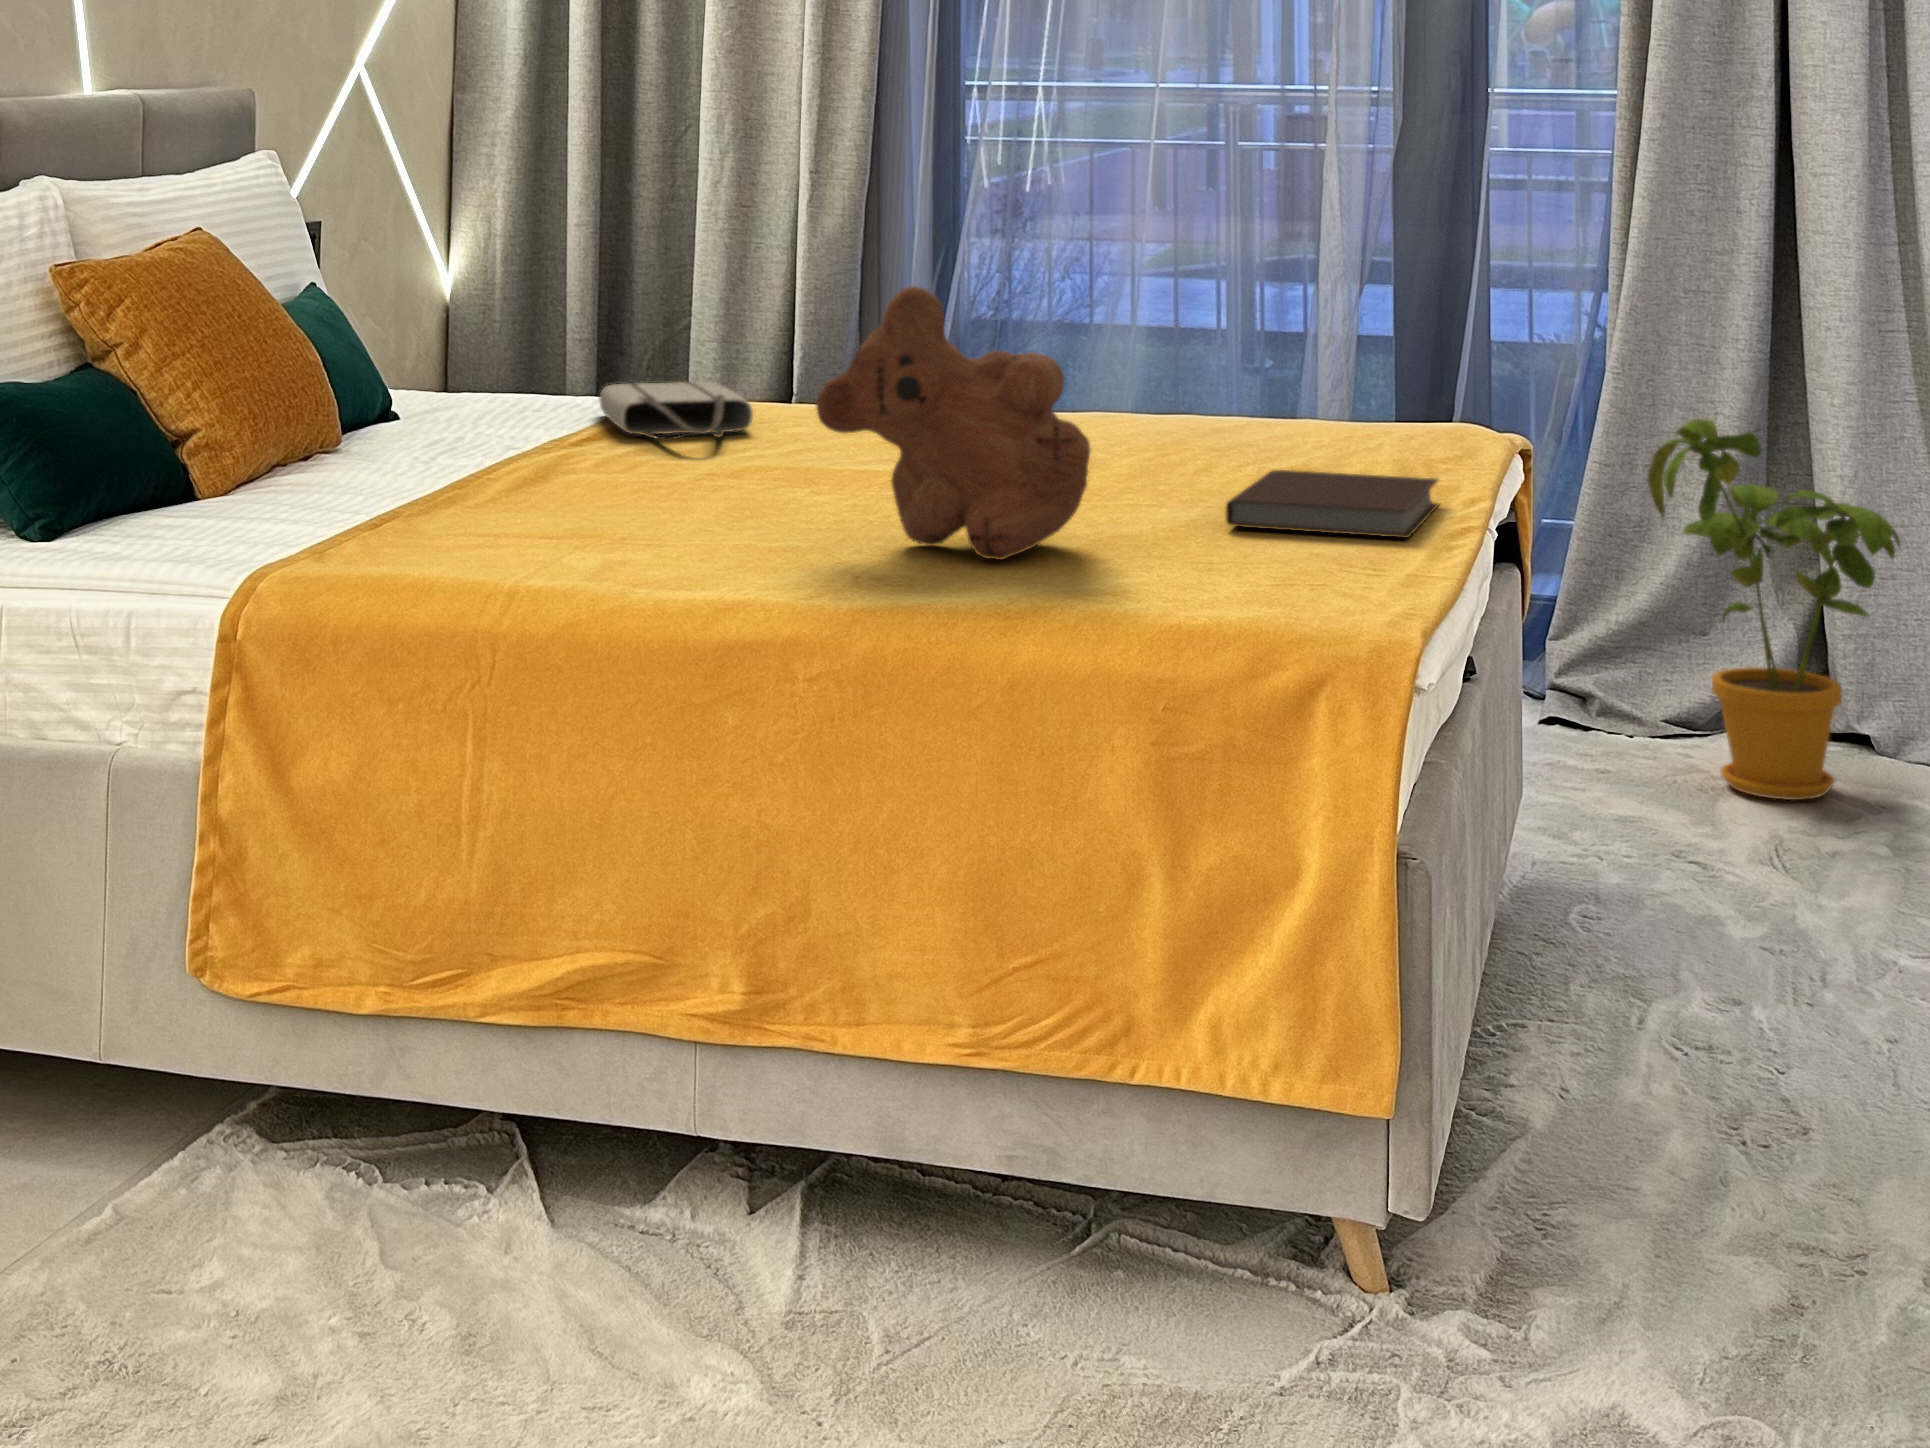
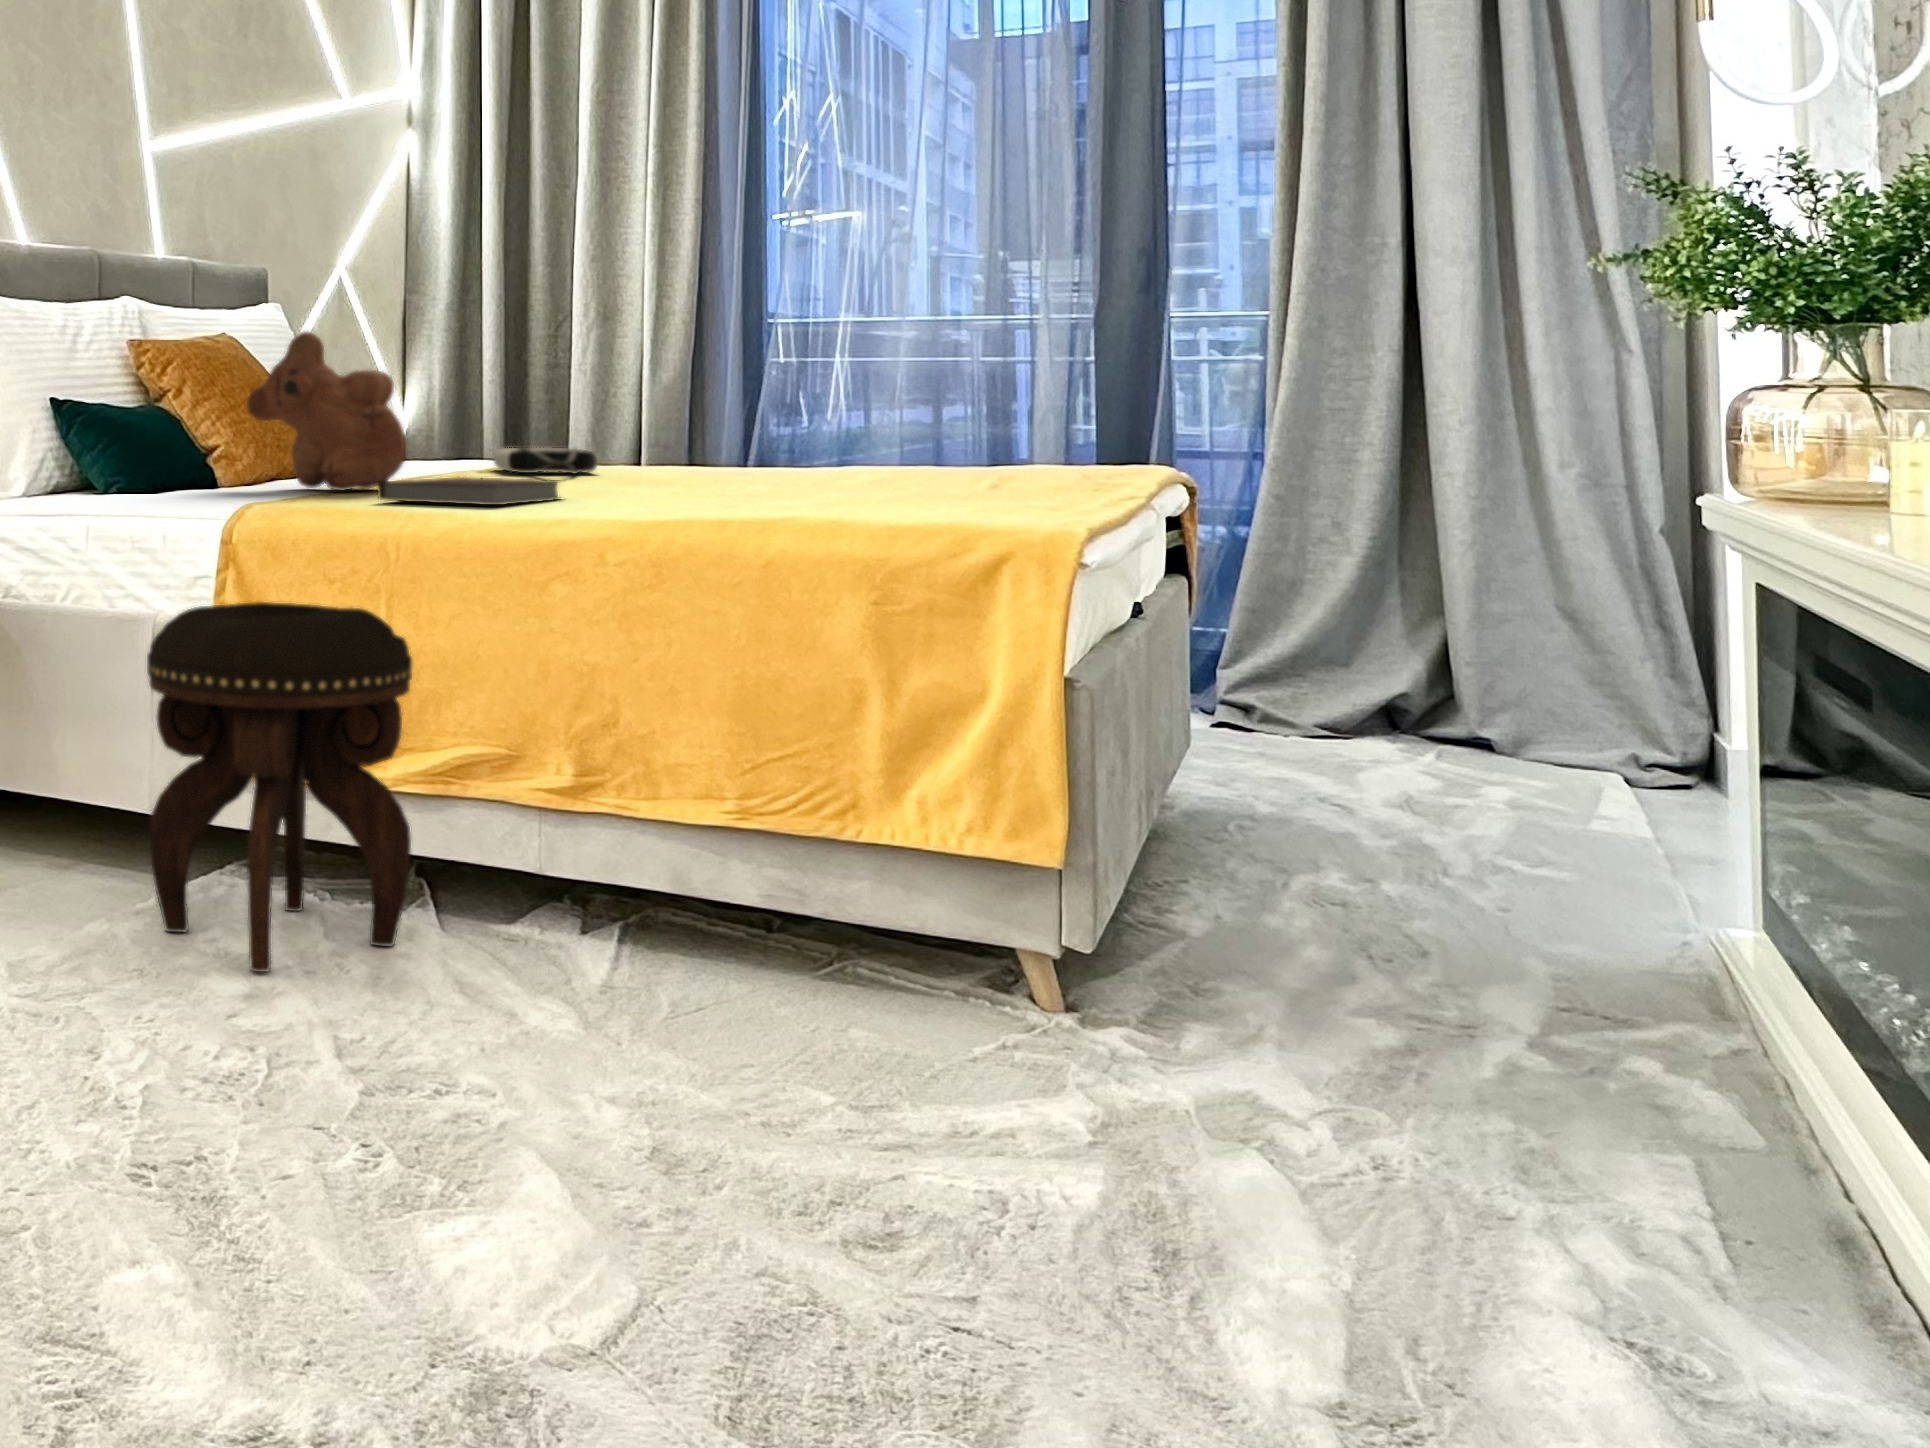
teddy bear: present [816,286,1090,560] -> present [247,331,407,491]
house plant: present [1648,419,1901,800] -> none [1296,484,1518,780]
notebook: present [1226,470,1439,538] -> present [378,477,559,505]
footstool: none [108,756,513,1358] -> present [147,602,412,972]

